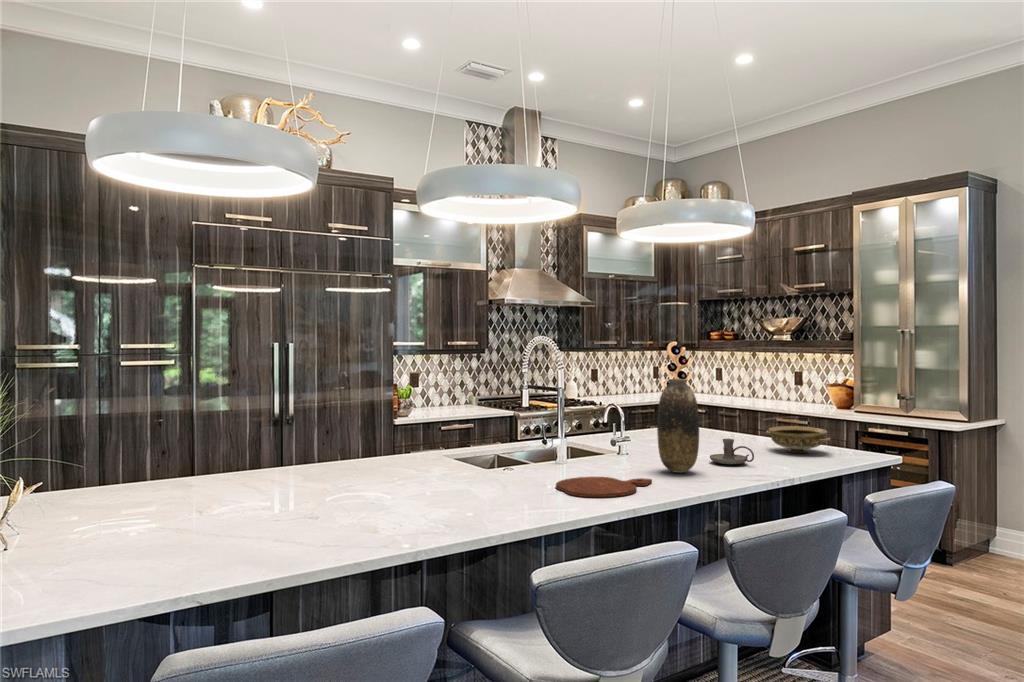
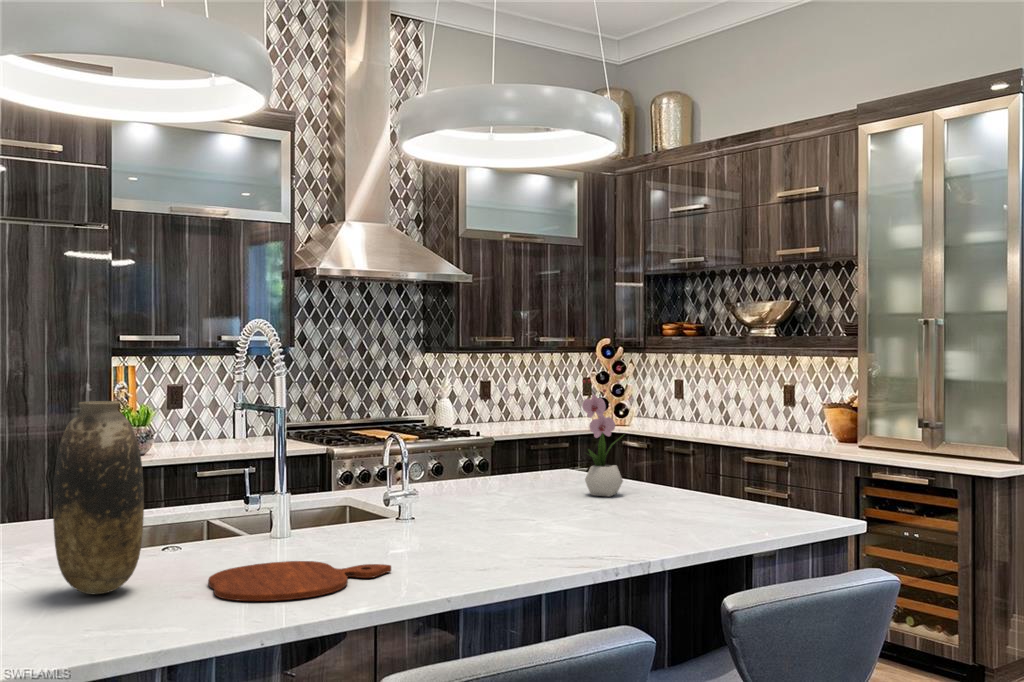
flower arrangement: none [713,370,739,442] -> present [582,379,623,496]
vase: present [657,379,699,473] -> present [53,401,144,594]
ceramic bowl: present [766,426,830,453] -> none [654,471,746,516]
candle holder: present [710,439,754,464] -> none [534,493,600,537]

